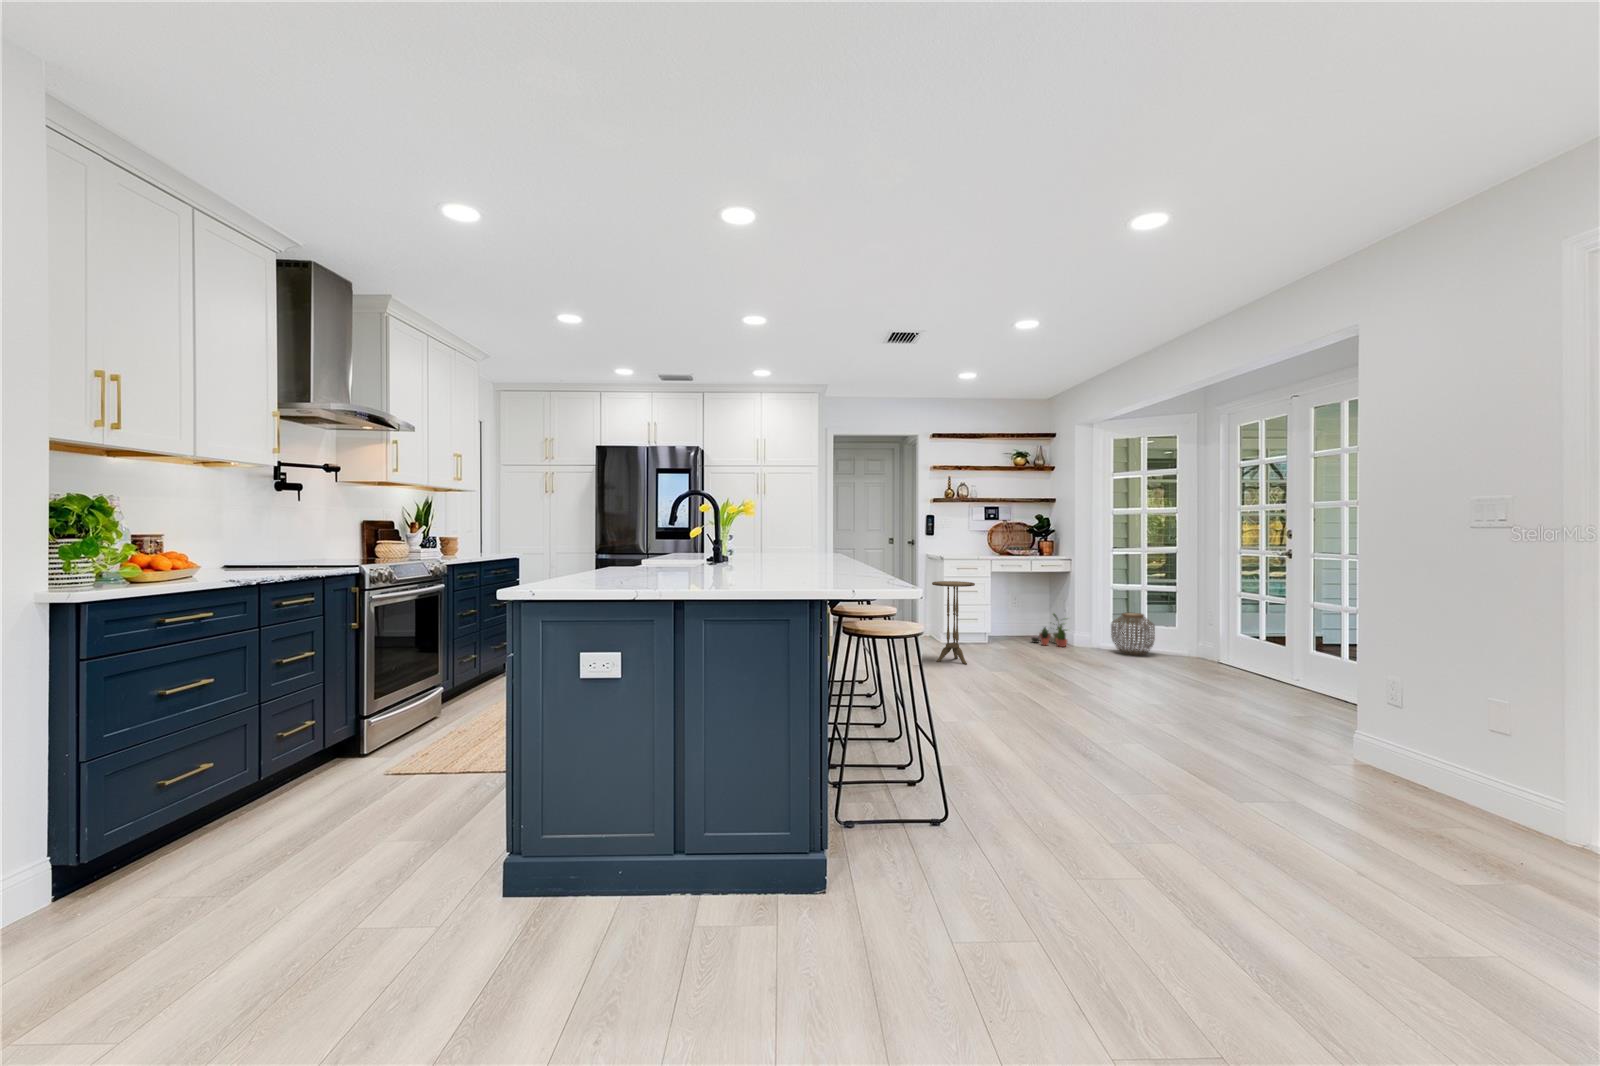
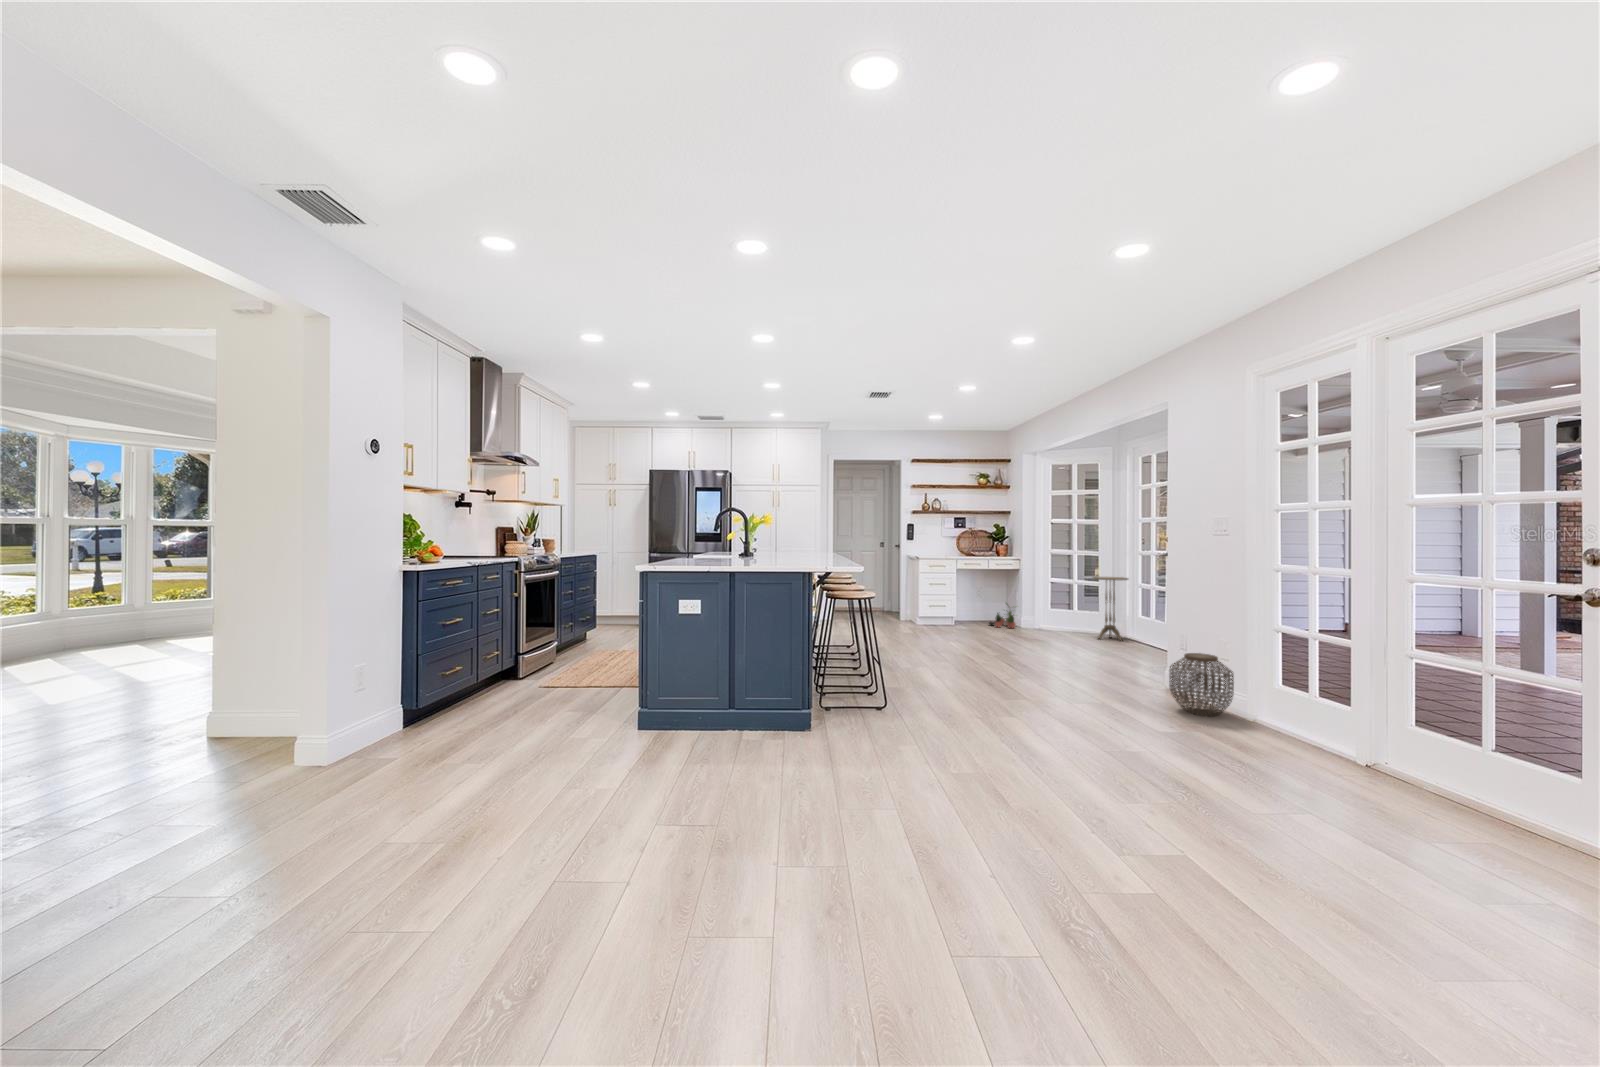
side table: present [932,581,975,664] -> present [1093,577,1128,641]
woven basket: present [1111,612,1155,655] -> present [1169,653,1234,716]

